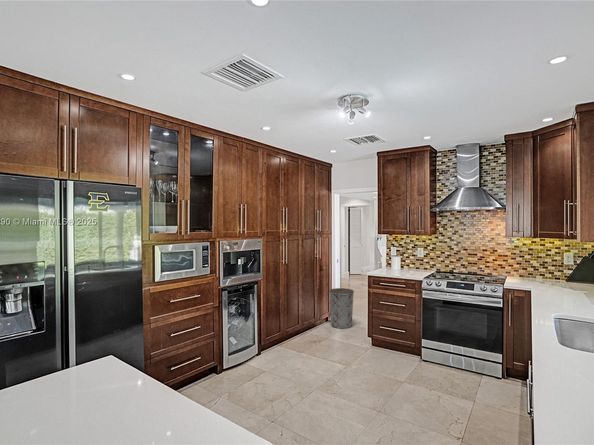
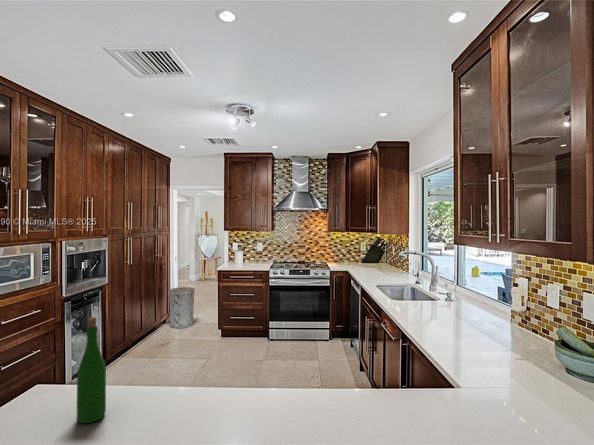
wine bottle: none [76,315,102,412] -> present [77,317,106,423]

